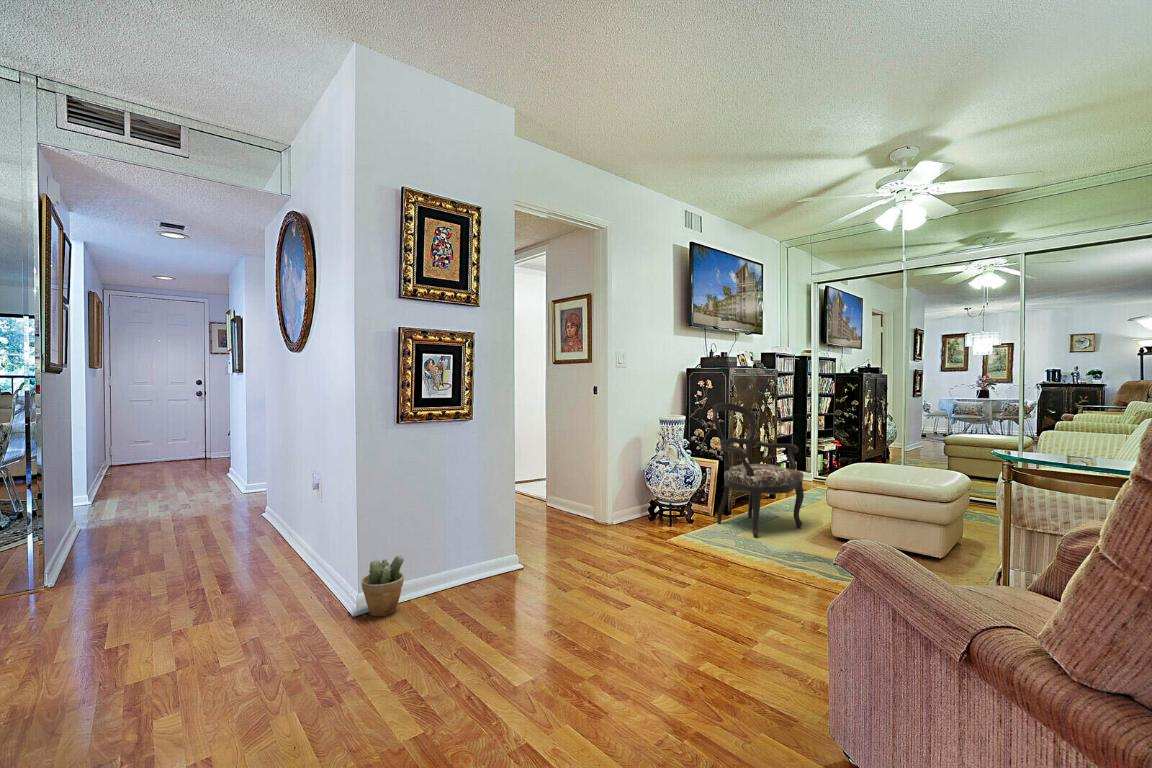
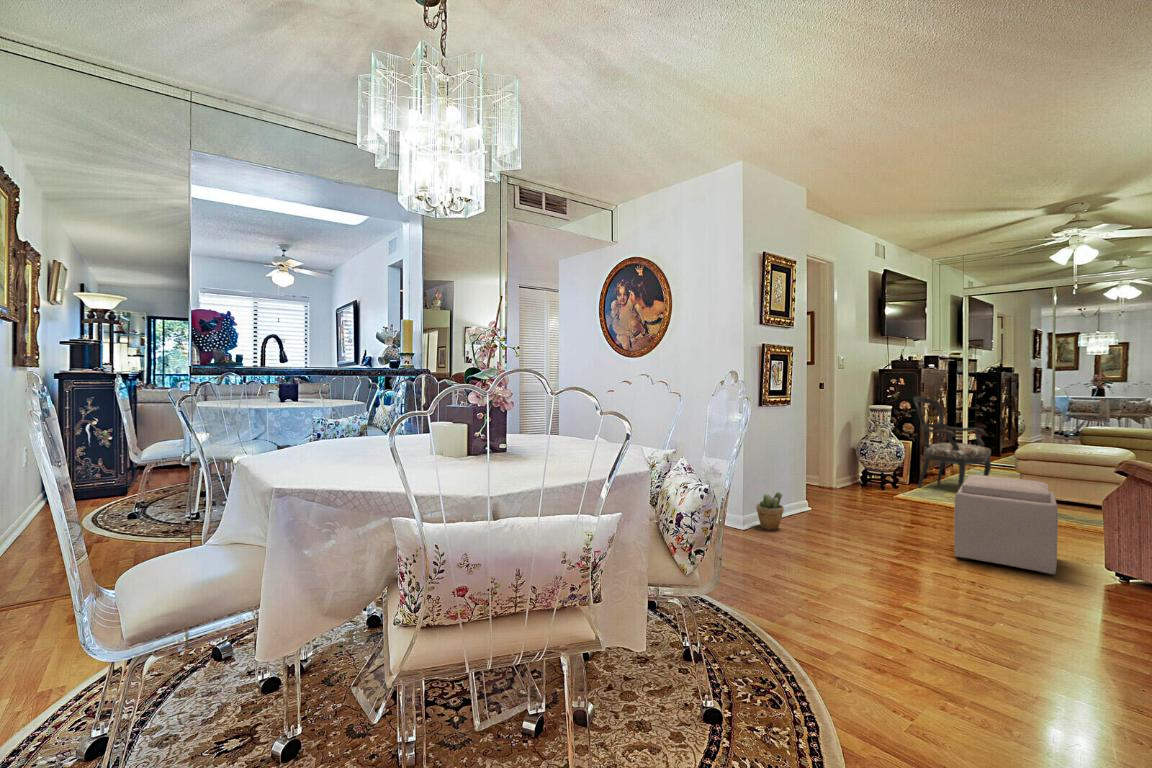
ottoman: none [572,535,743,732] -> present [954,475,1058,575]

